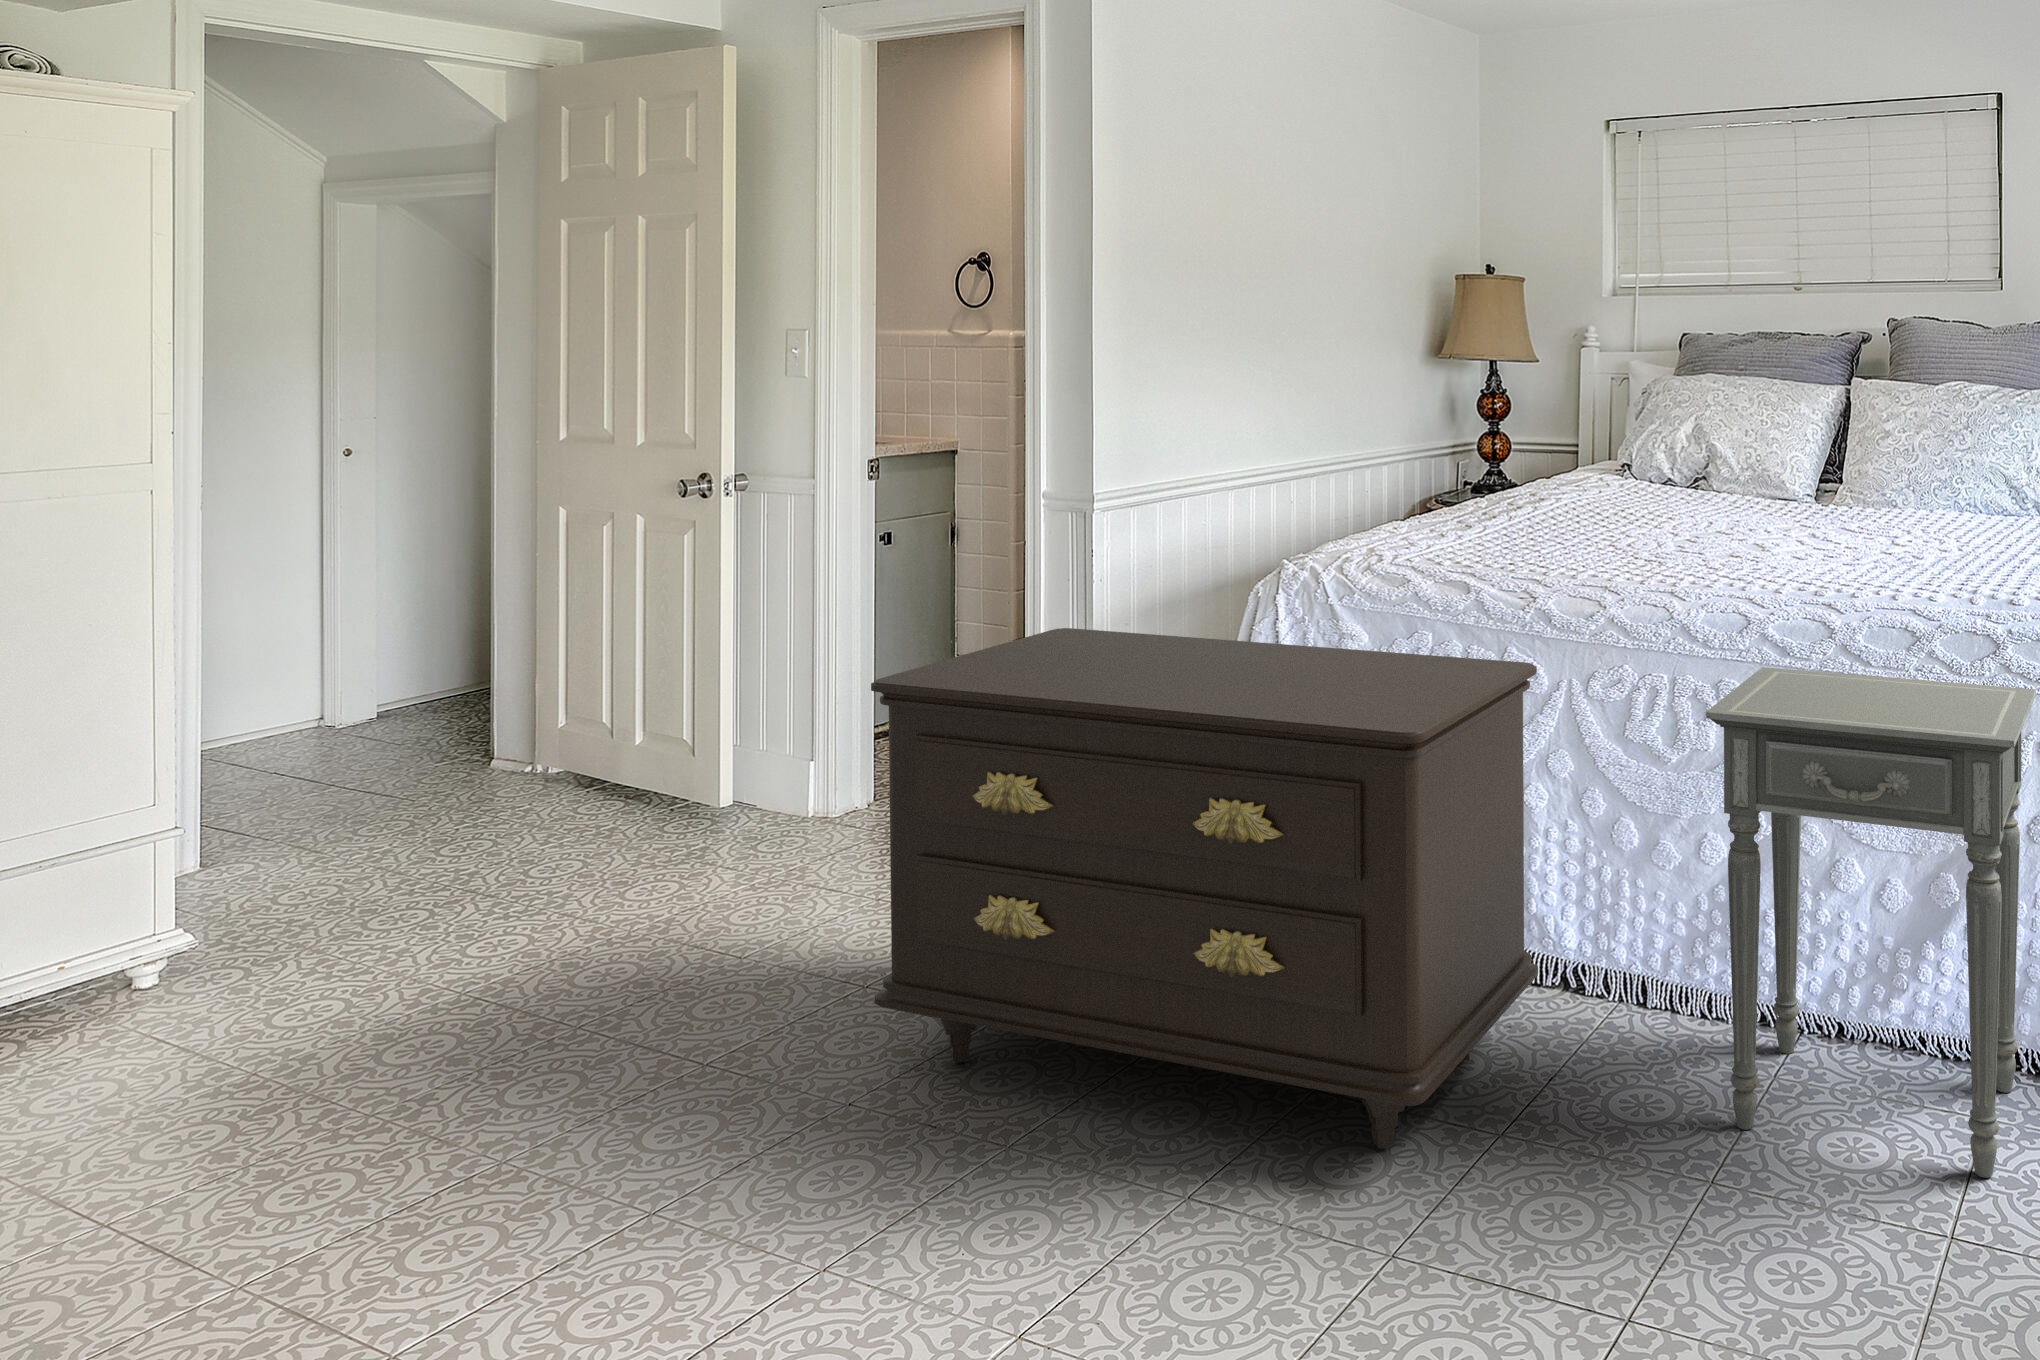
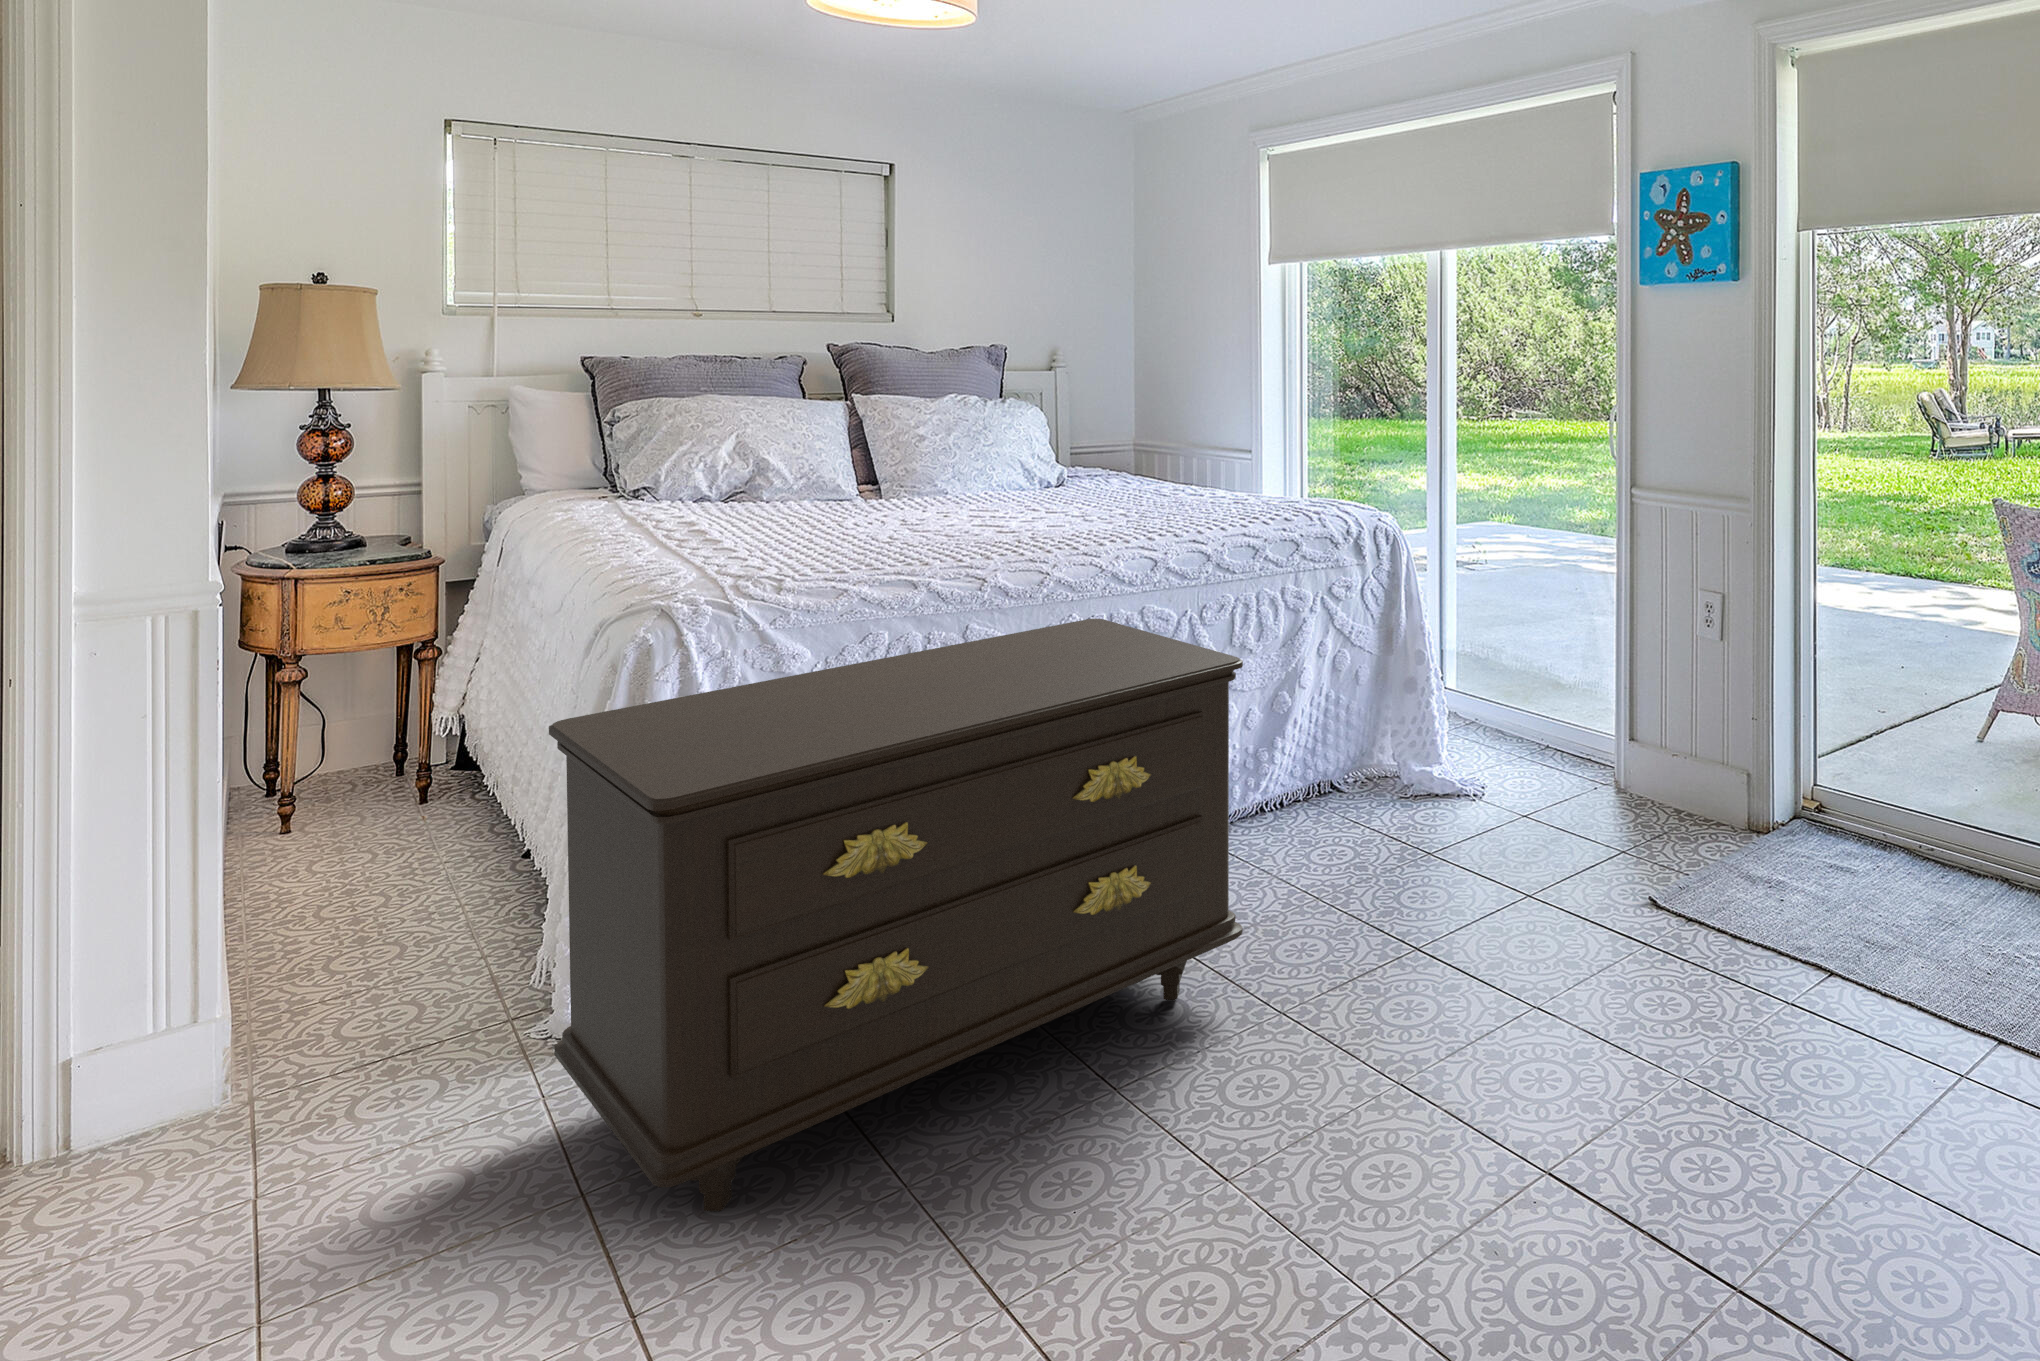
side table: present [1706,667,2036,1178] -> none [1193,563,1425,881]

